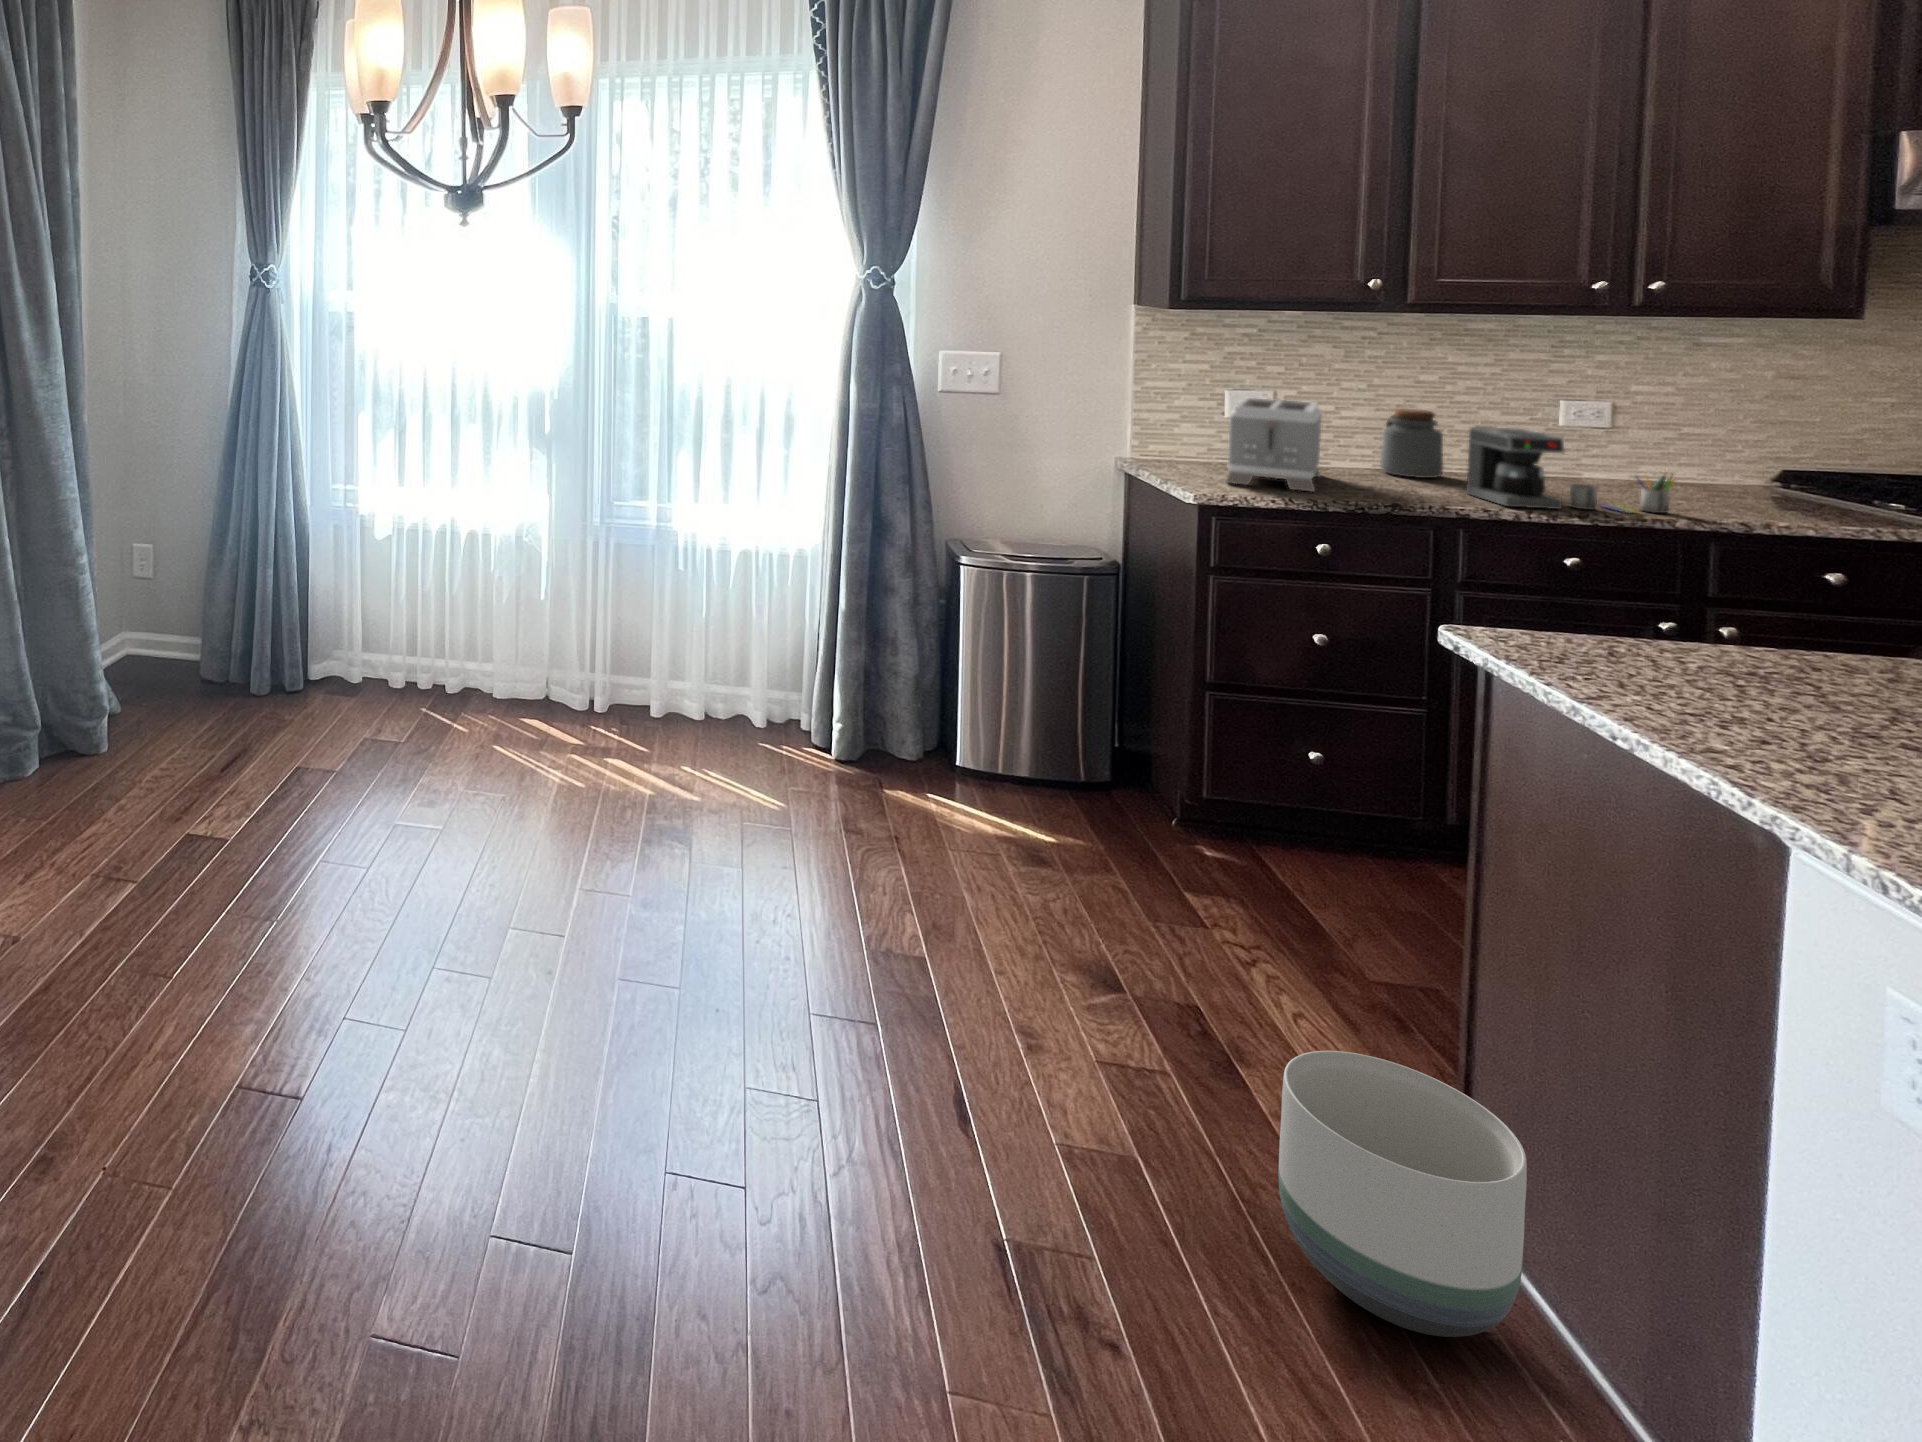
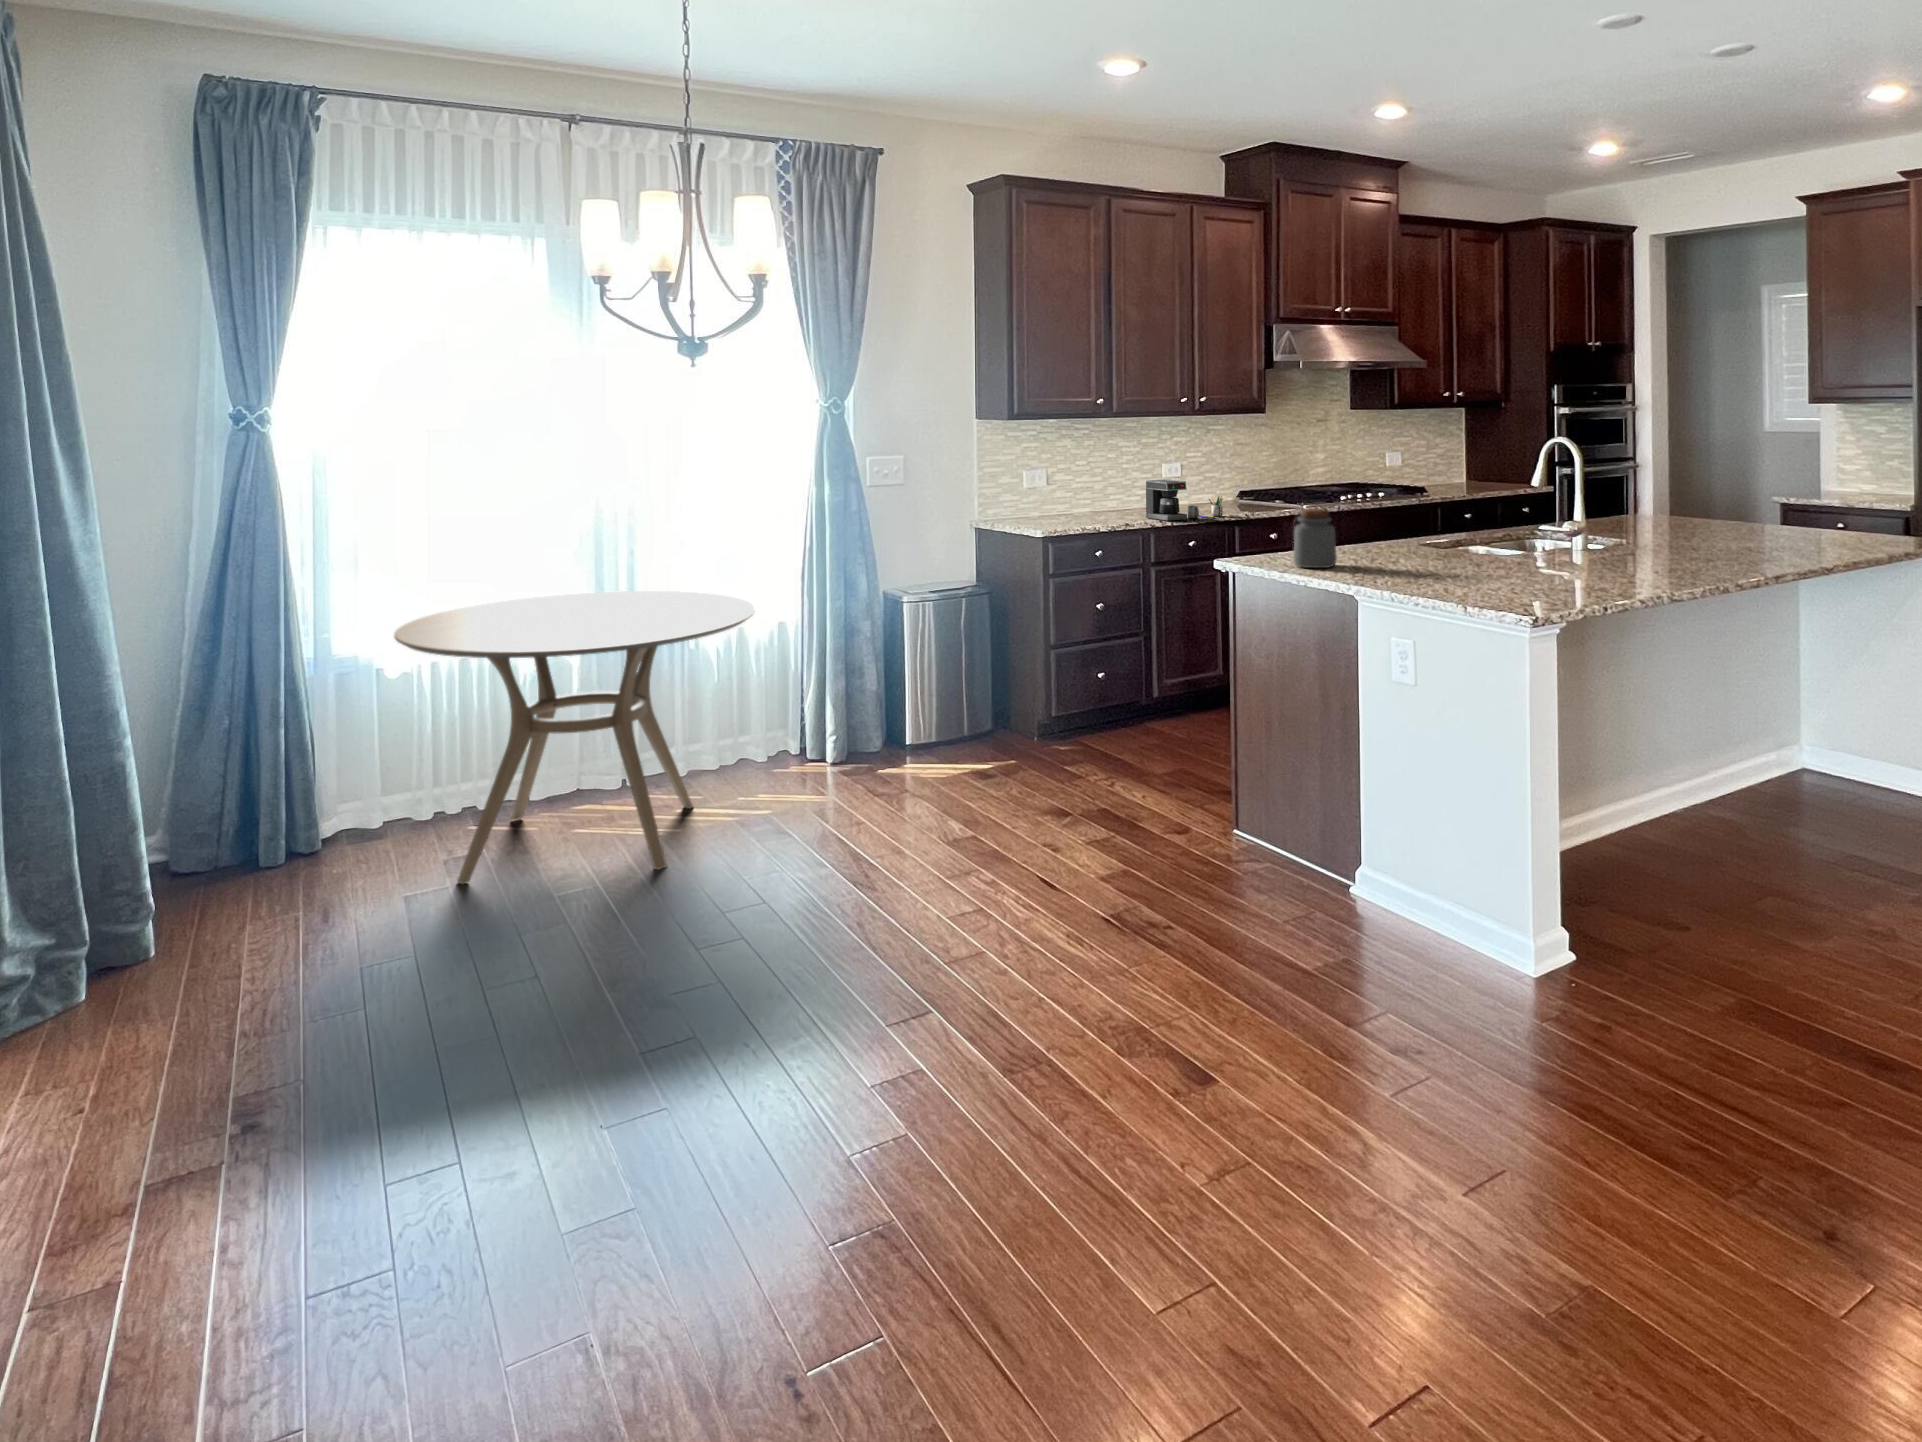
toaster: present [1226,398,1322,491] -> none [1038,474,1089,526]
jar: present [1380,409,1443,478] -> present [1293,508,1337,568]
dining table: none [303,479,687,836] -> present [394,591,754,884]
planter: present [1278,1051,1527,1337] -> none [1189,767,1277,873]

